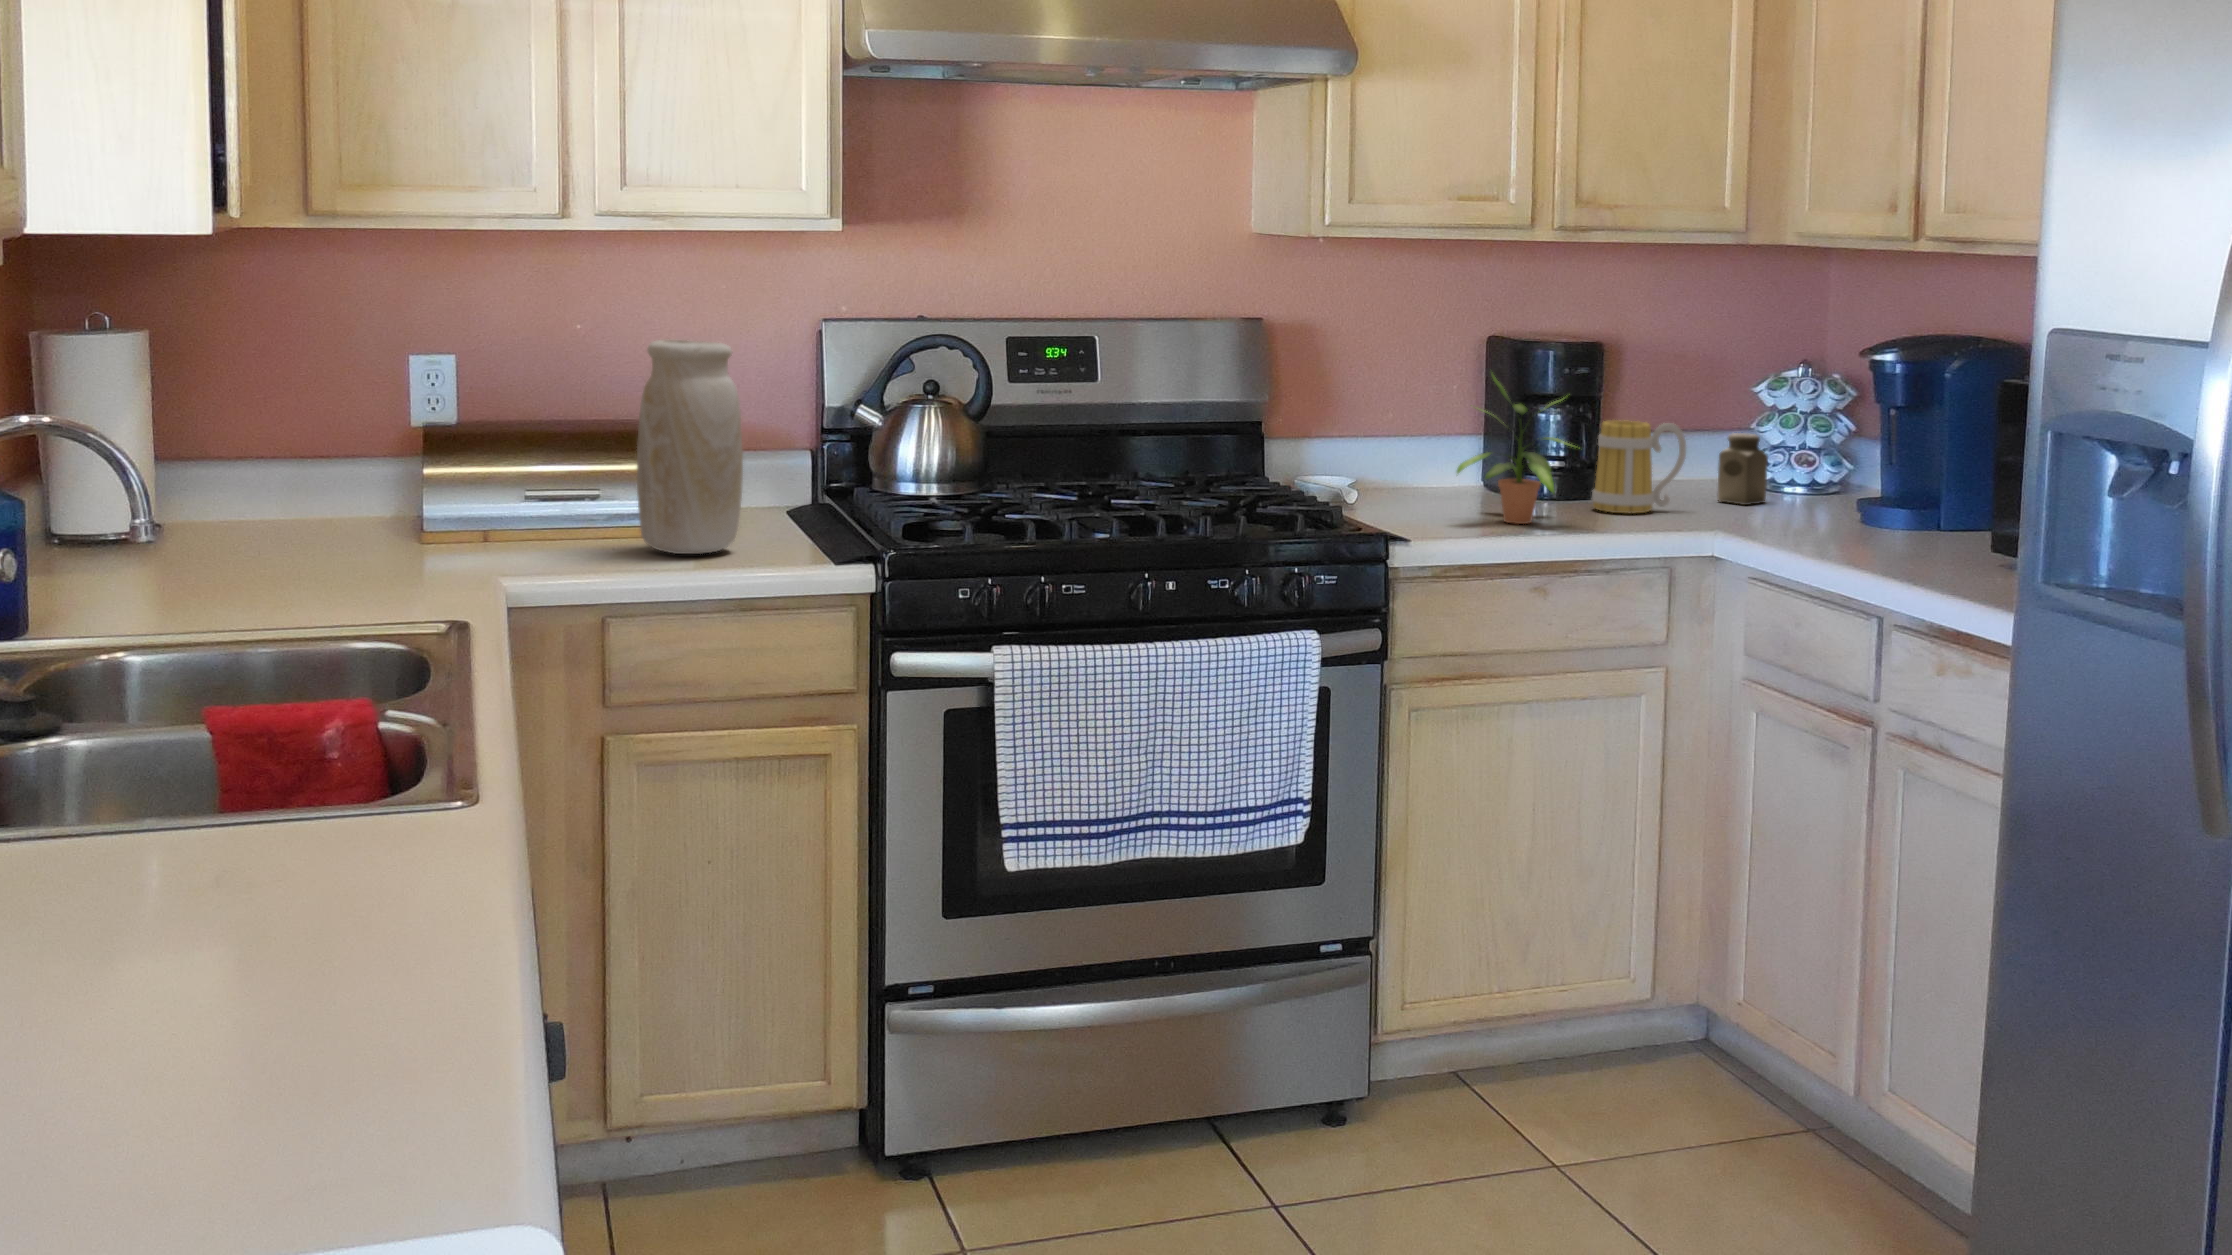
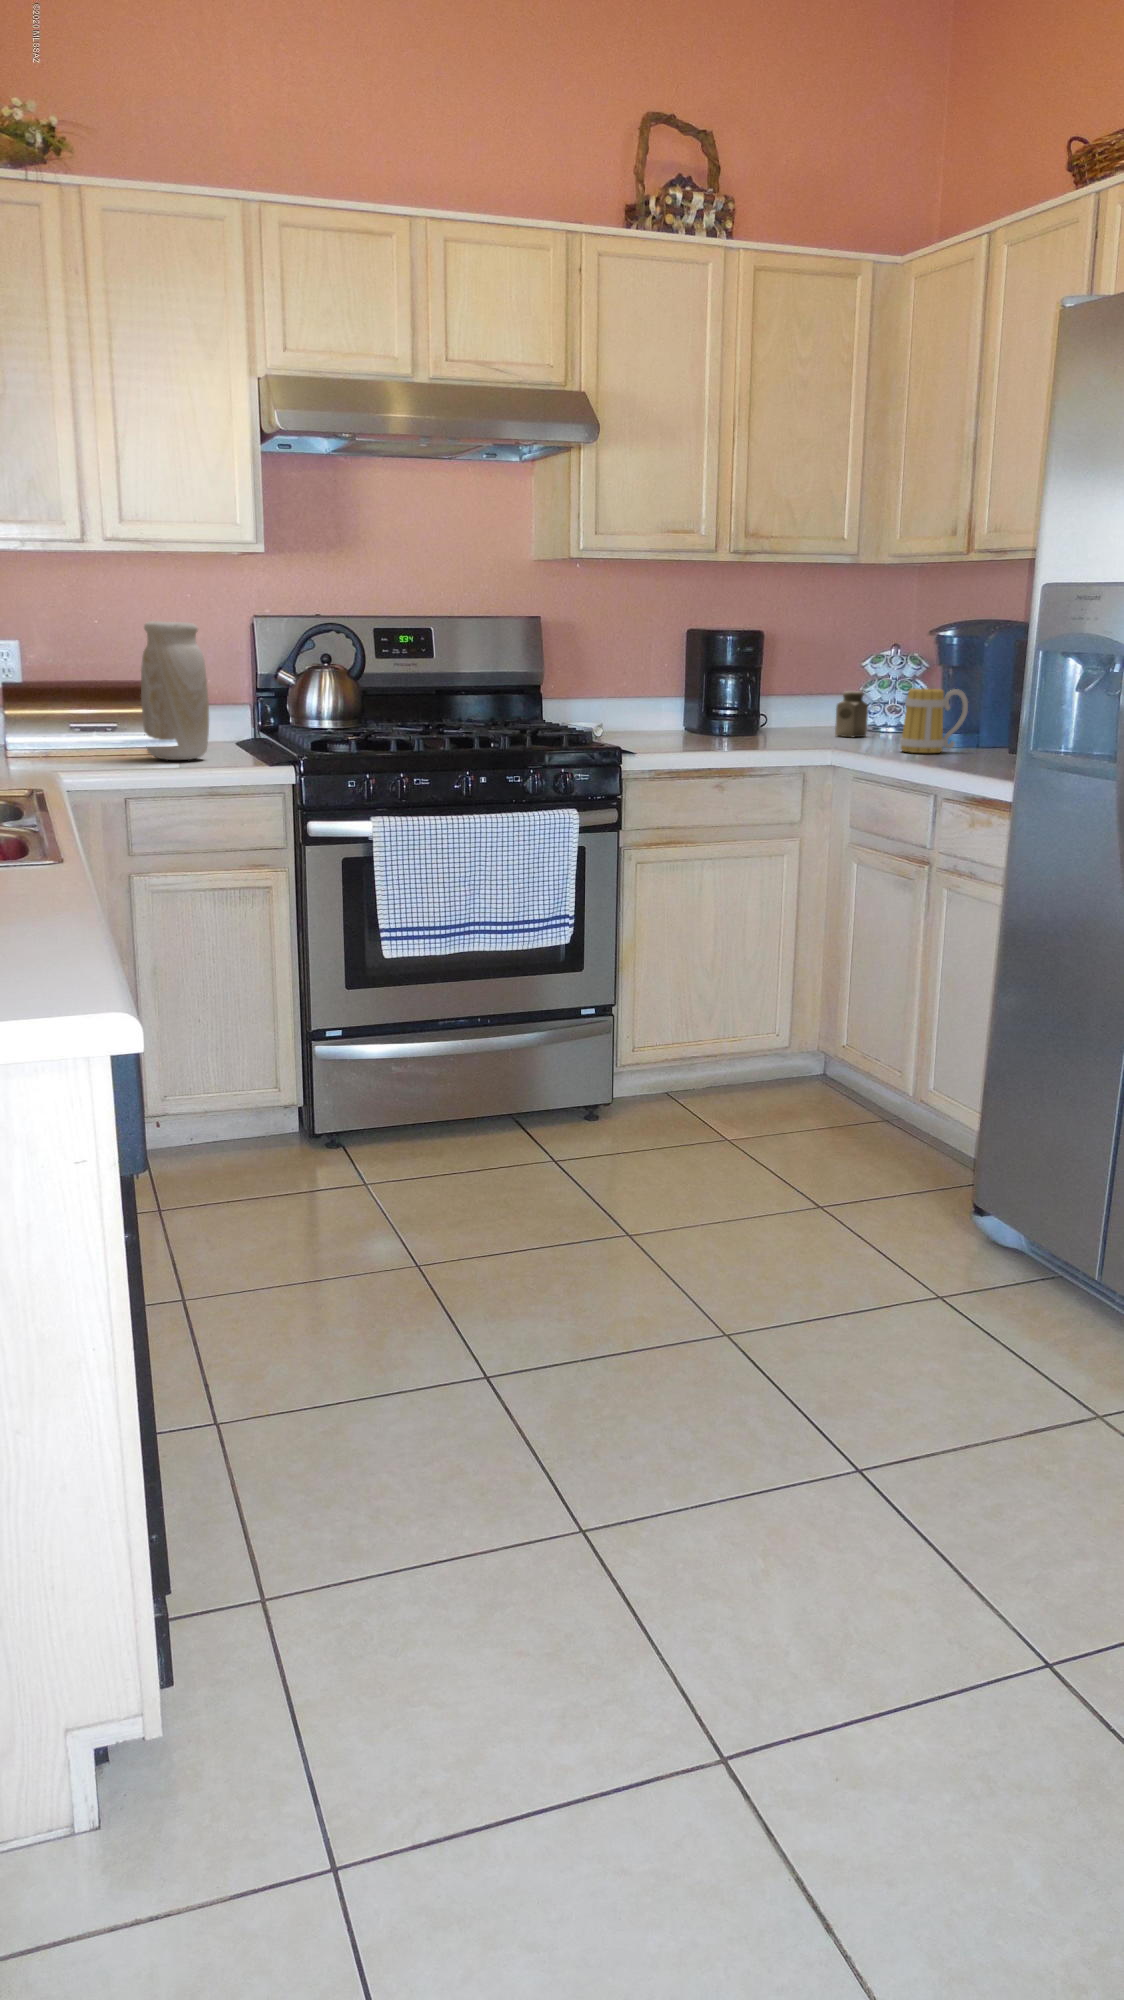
potted plant: present [1457,372,1580,524] -> none [665,643,748,746]
mug: present [1592,420,1686,513] -> present [900,688,968,753]

